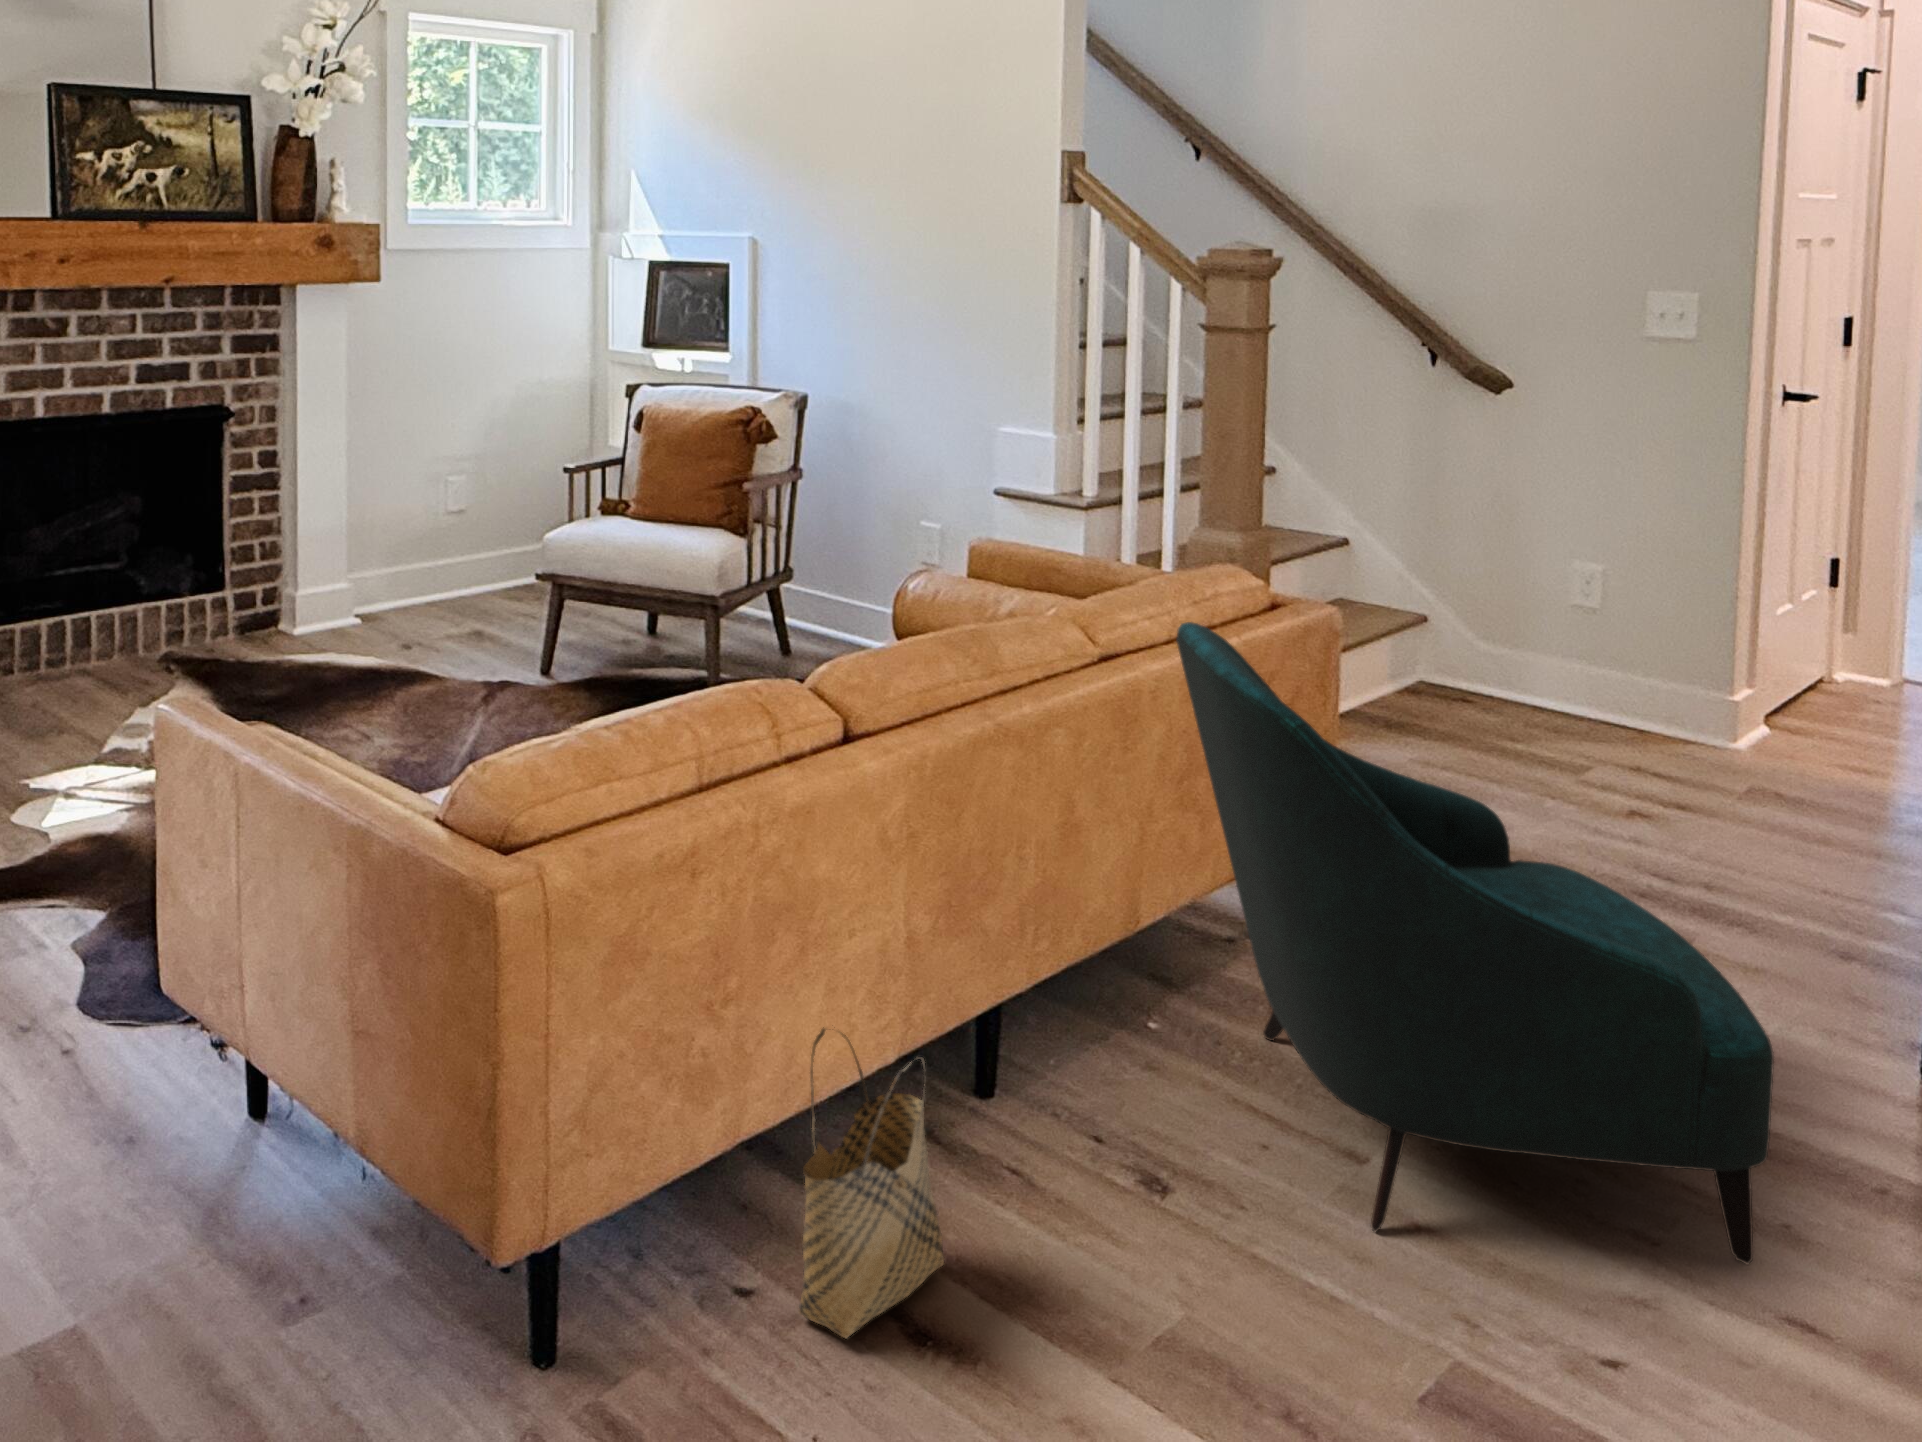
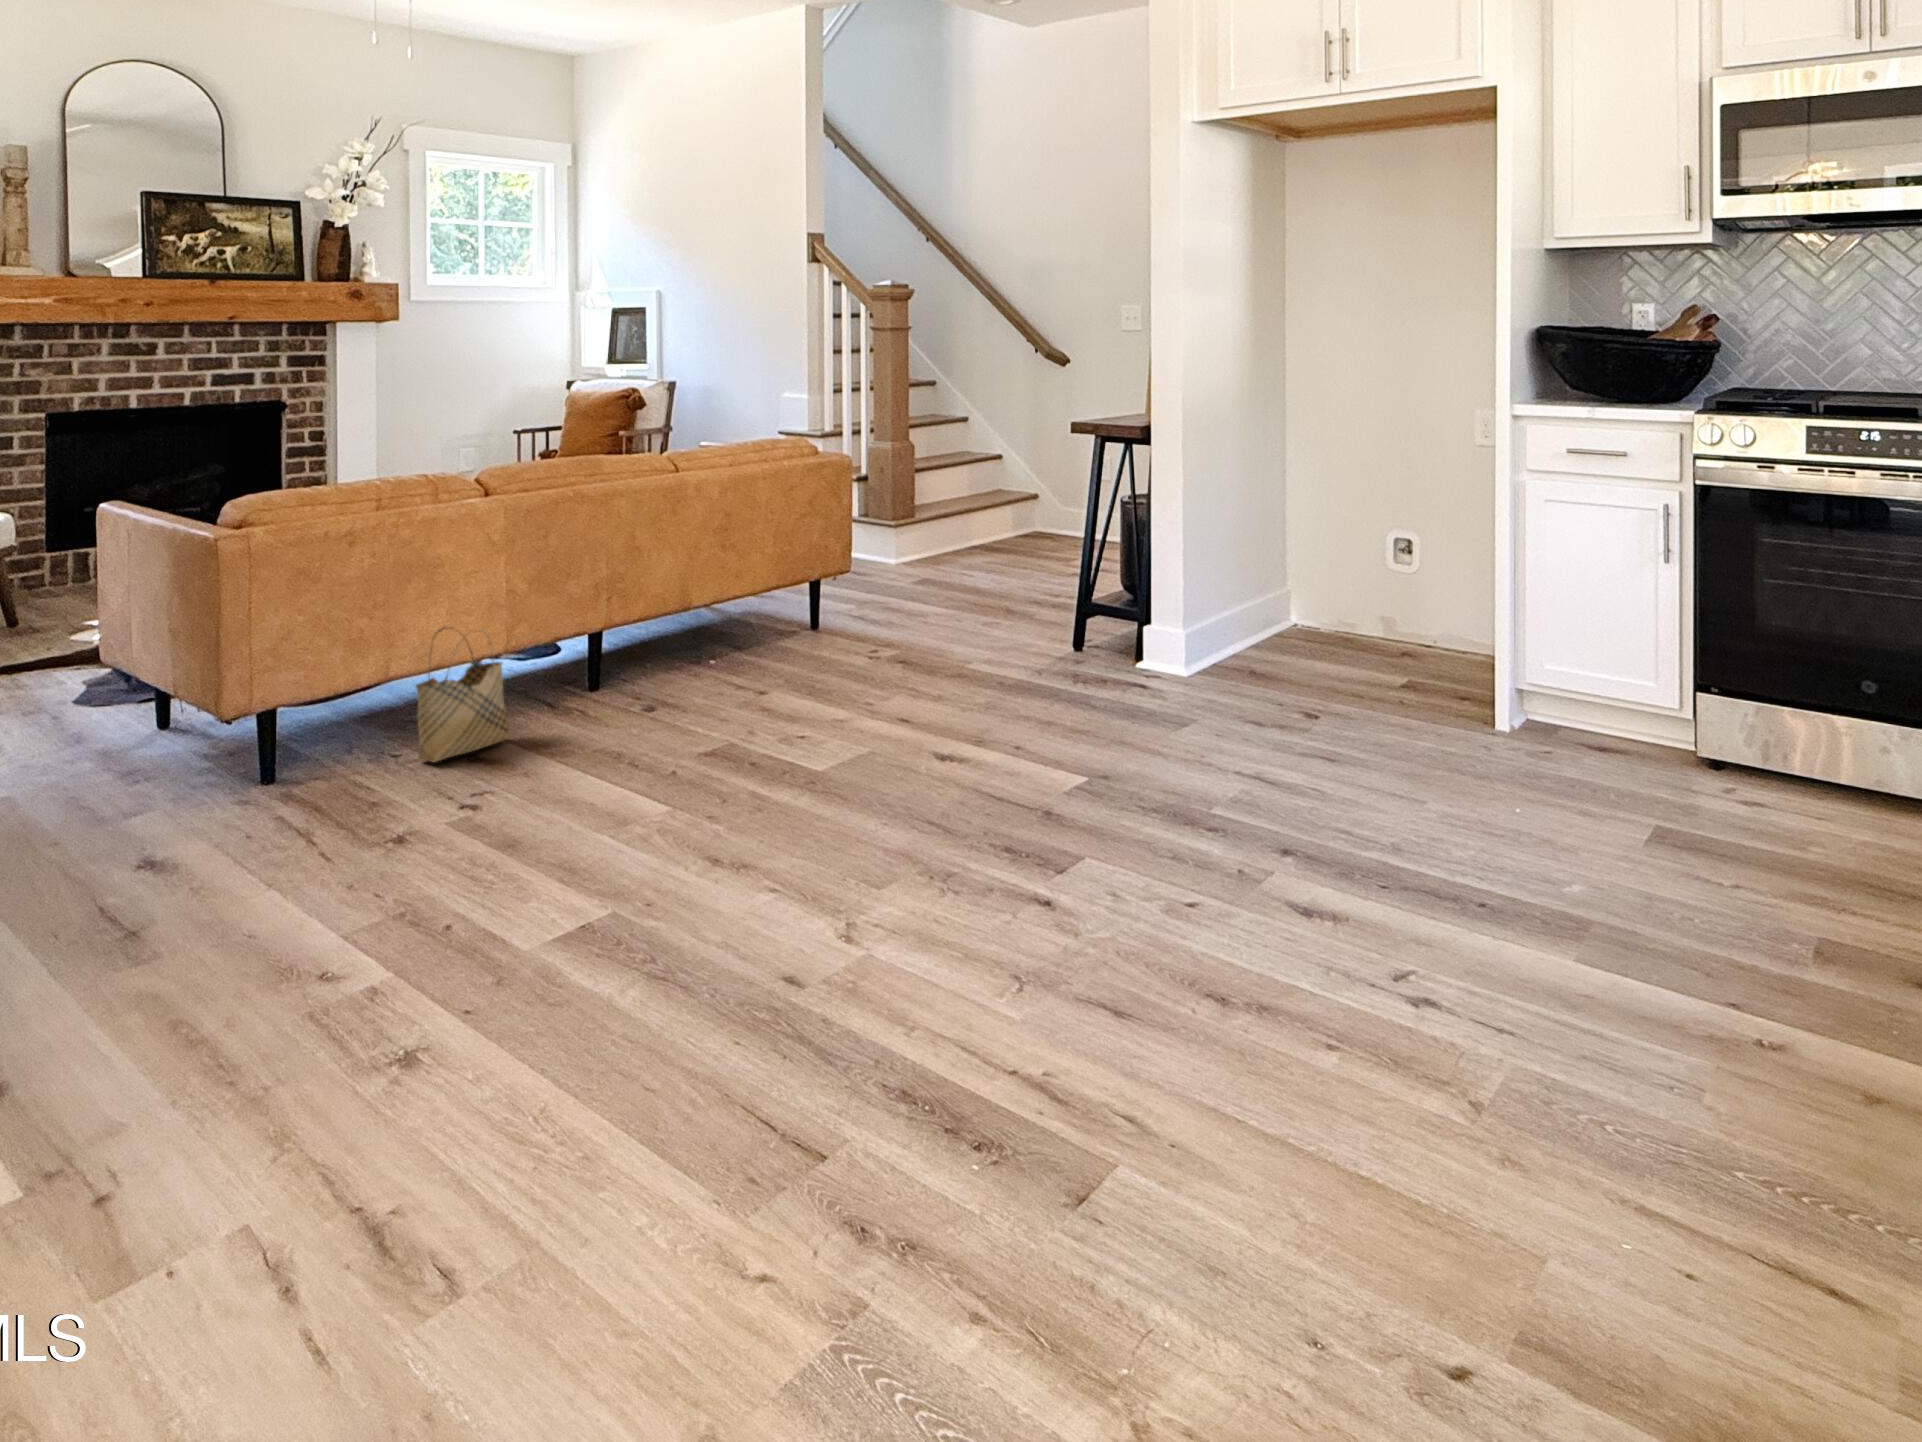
armchair: present [1176,622,1774,1264] -> none [680,447,928,714]

